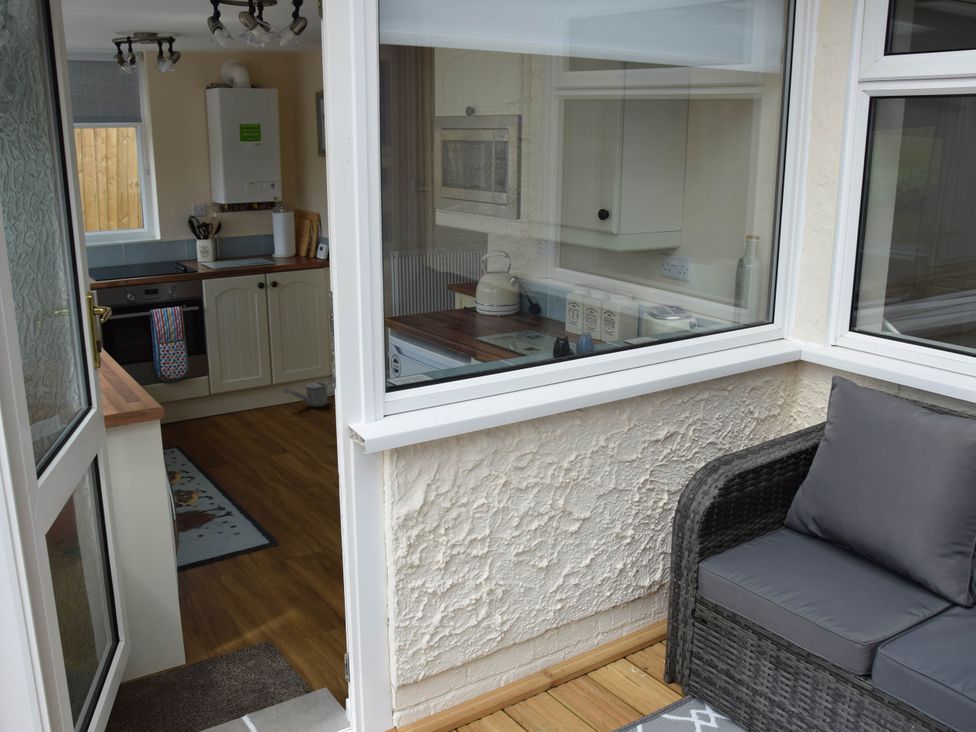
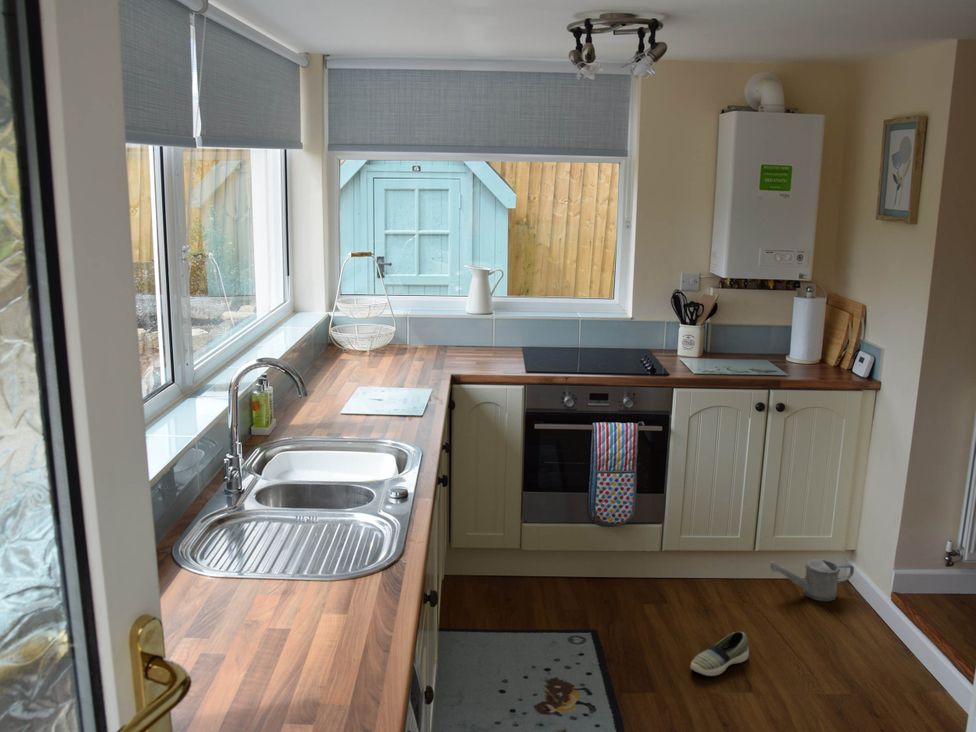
shoe: none [245,423,279,449] -> present [691,632,749,676]

